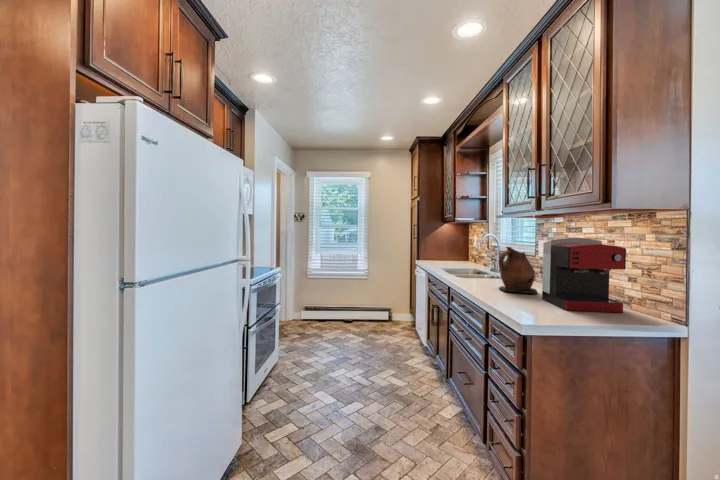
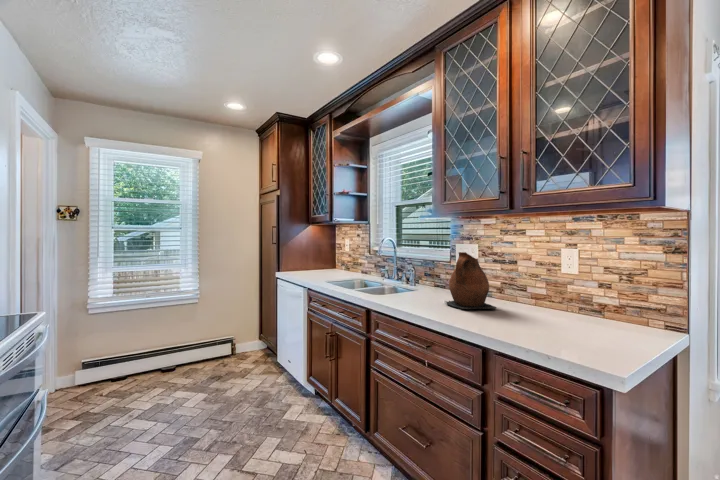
coffee maker: present [542,238,626,313] -> none [515,241,621,331]

